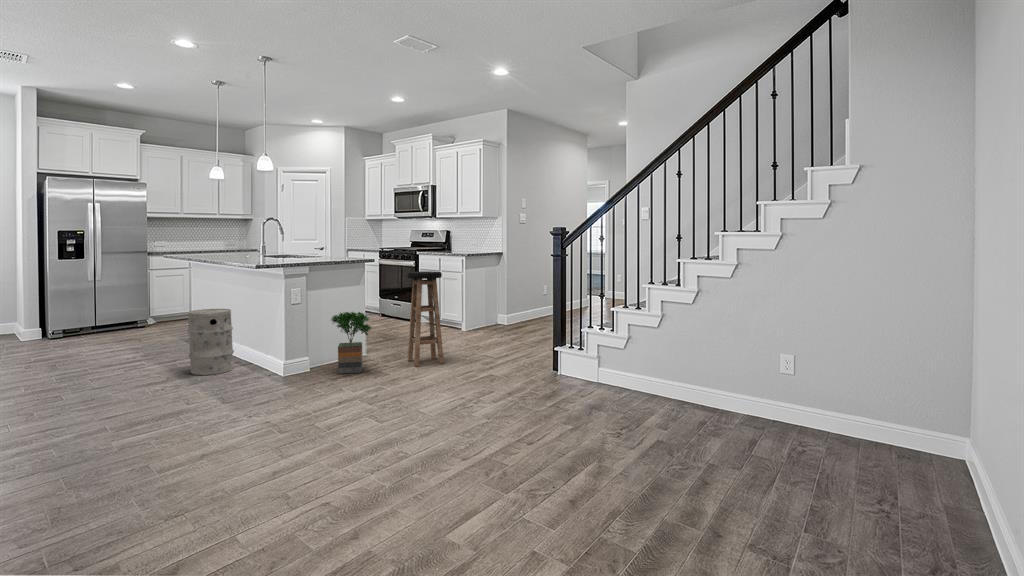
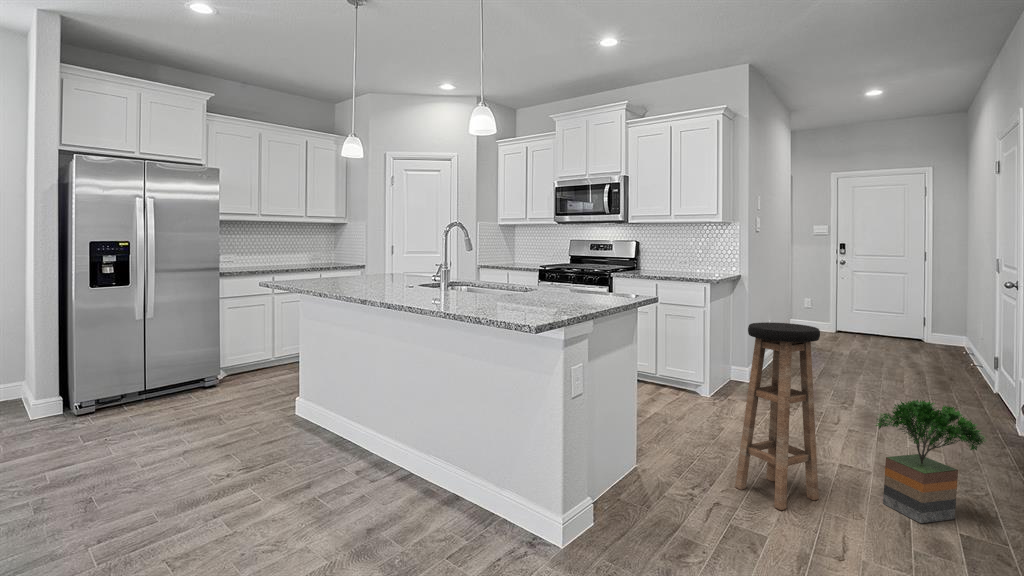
trash can: present [188,309,234,375] -> none [361,397,440,543]
potted tree: present [331,312,371,374] -> present [876,400,987,523]

